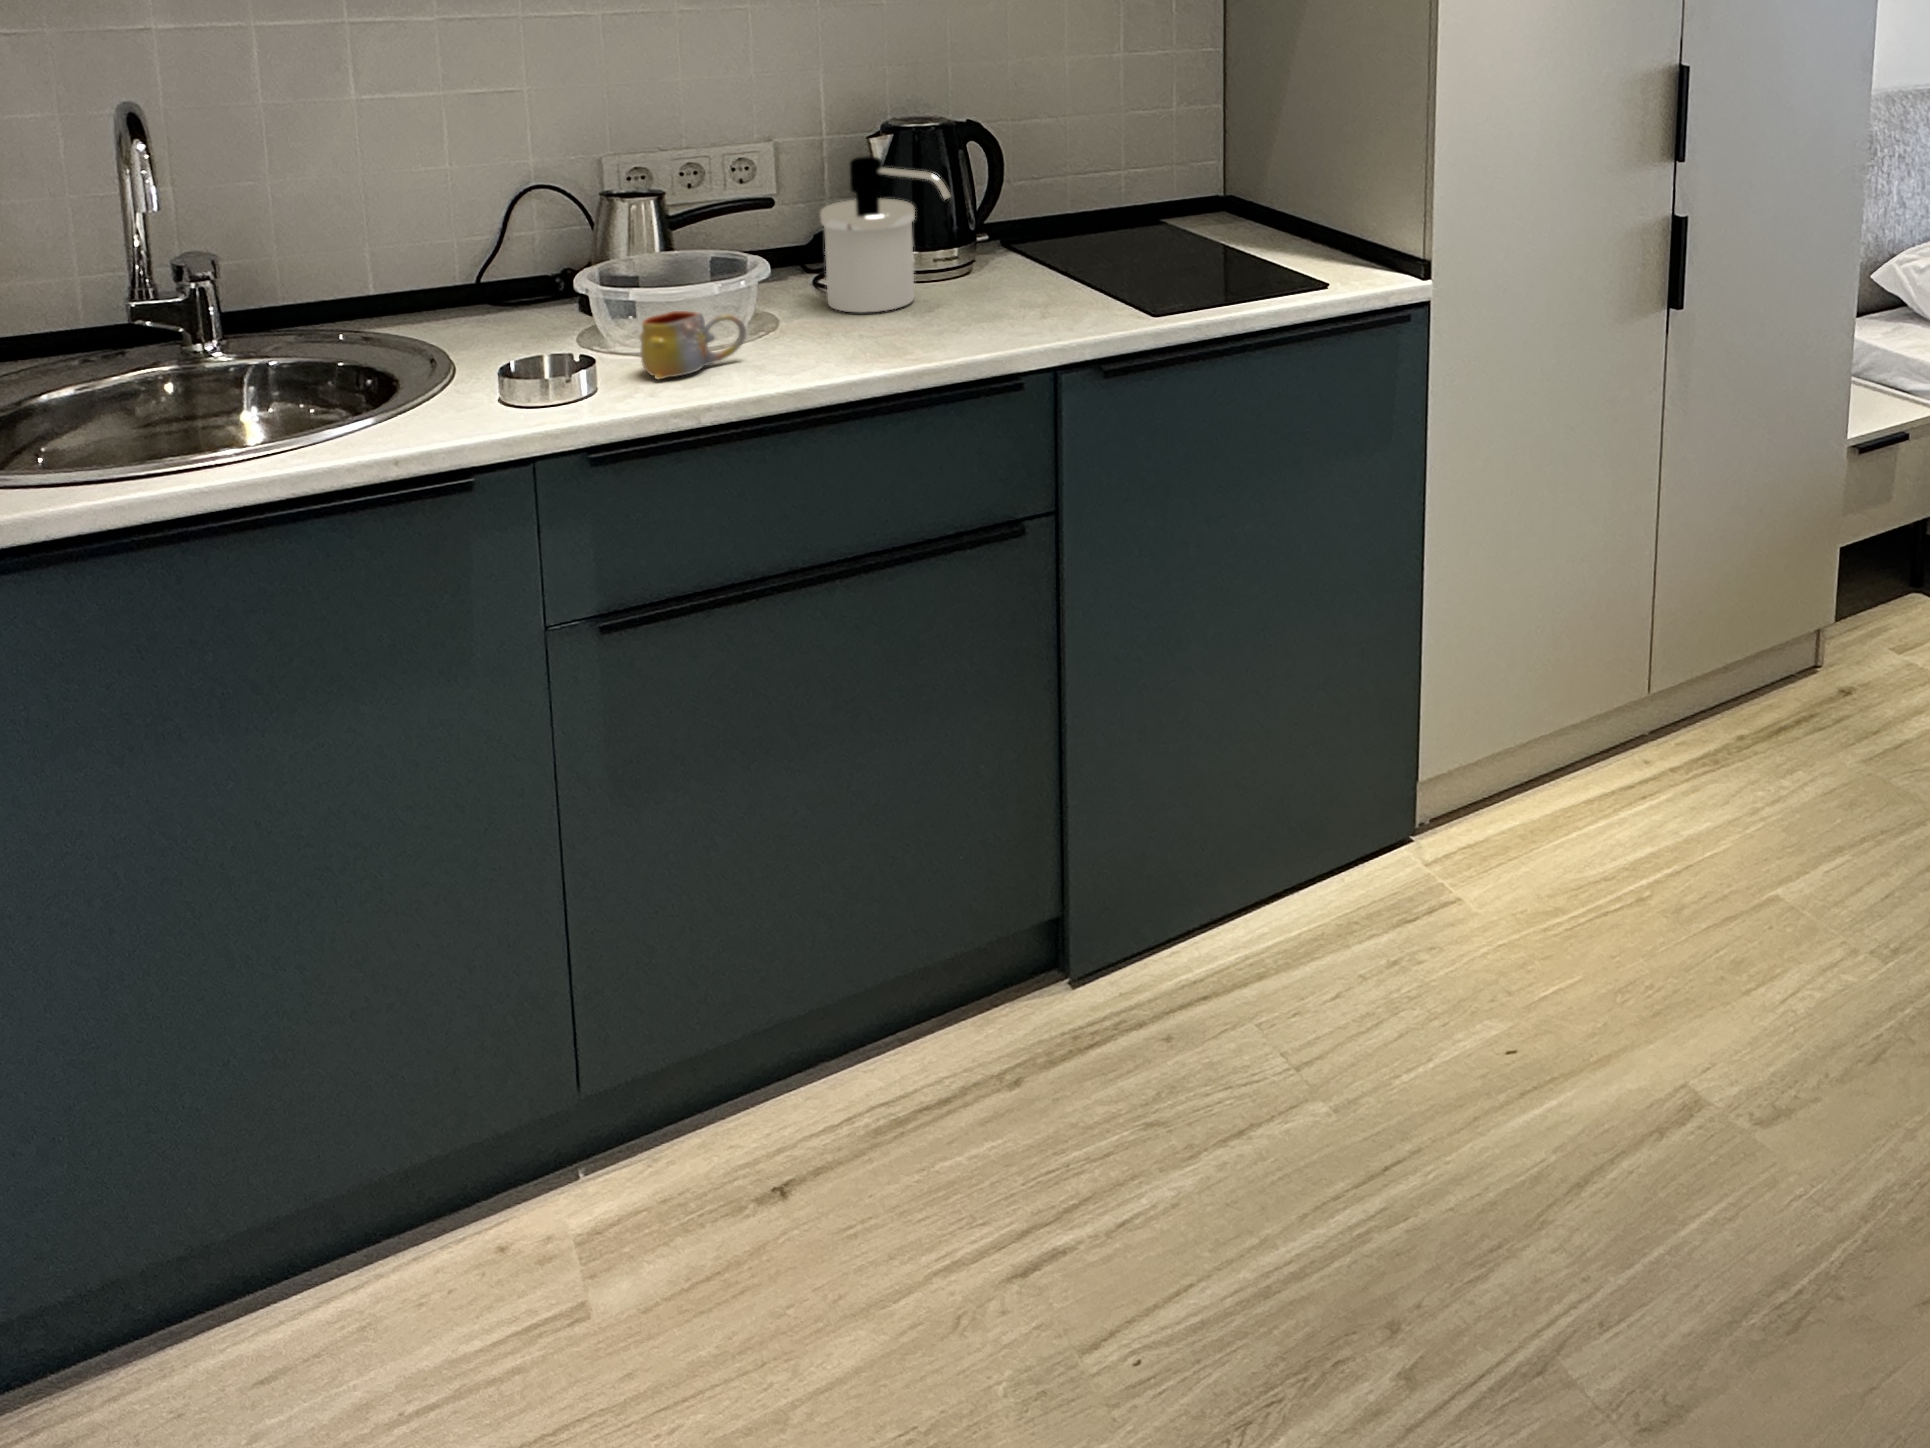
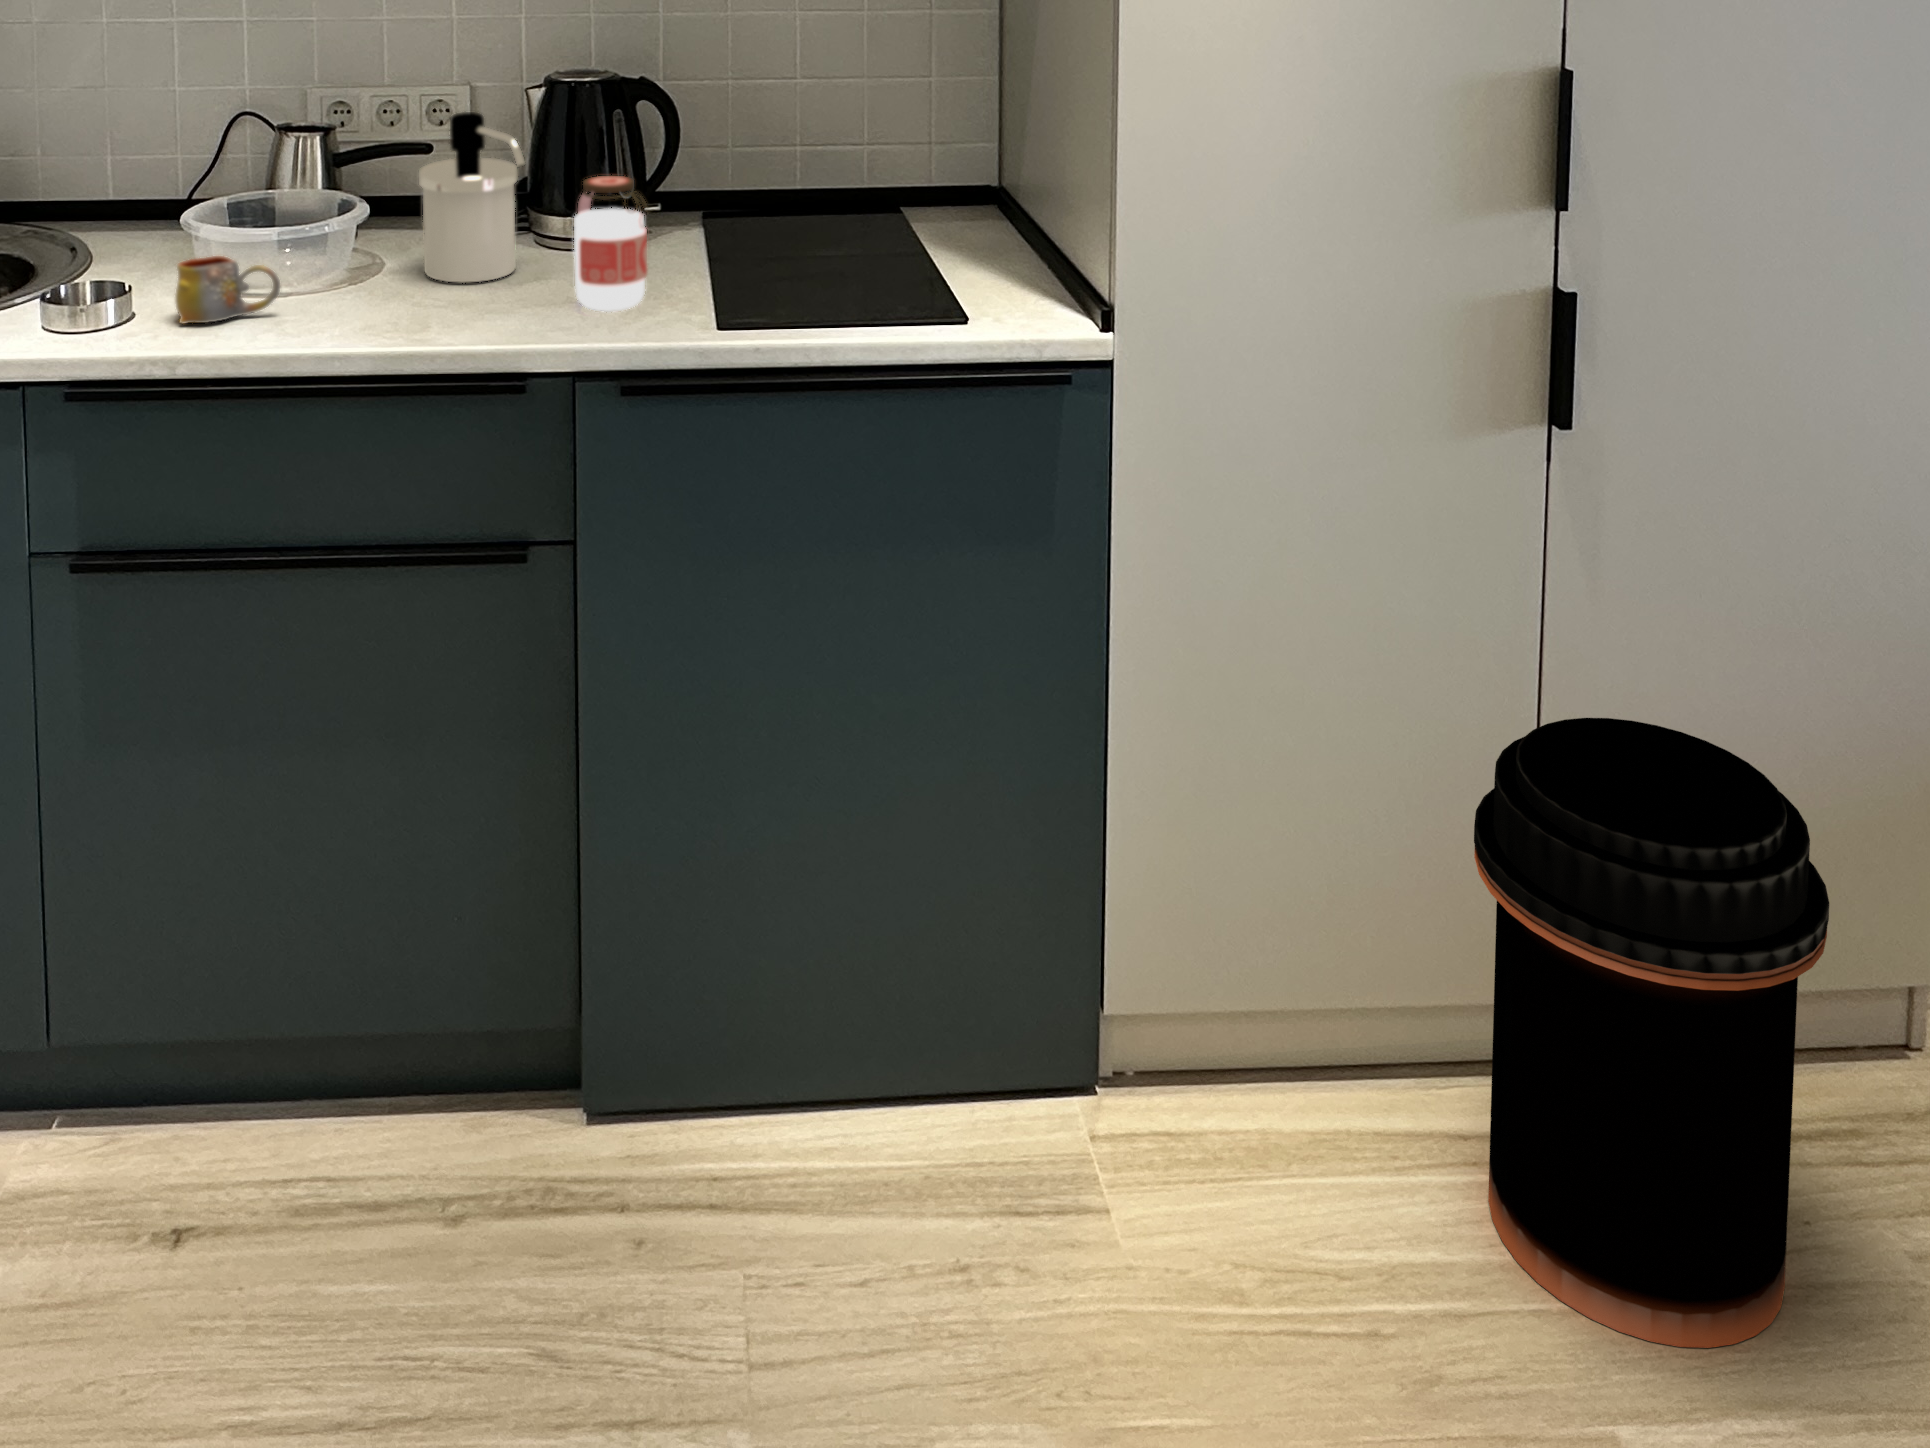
jar: none [1008,199,1077,318] -> present [574,176,647,312]
trash can: none [1656,489,1865,857] -> present [1474,718,1829,1348]

